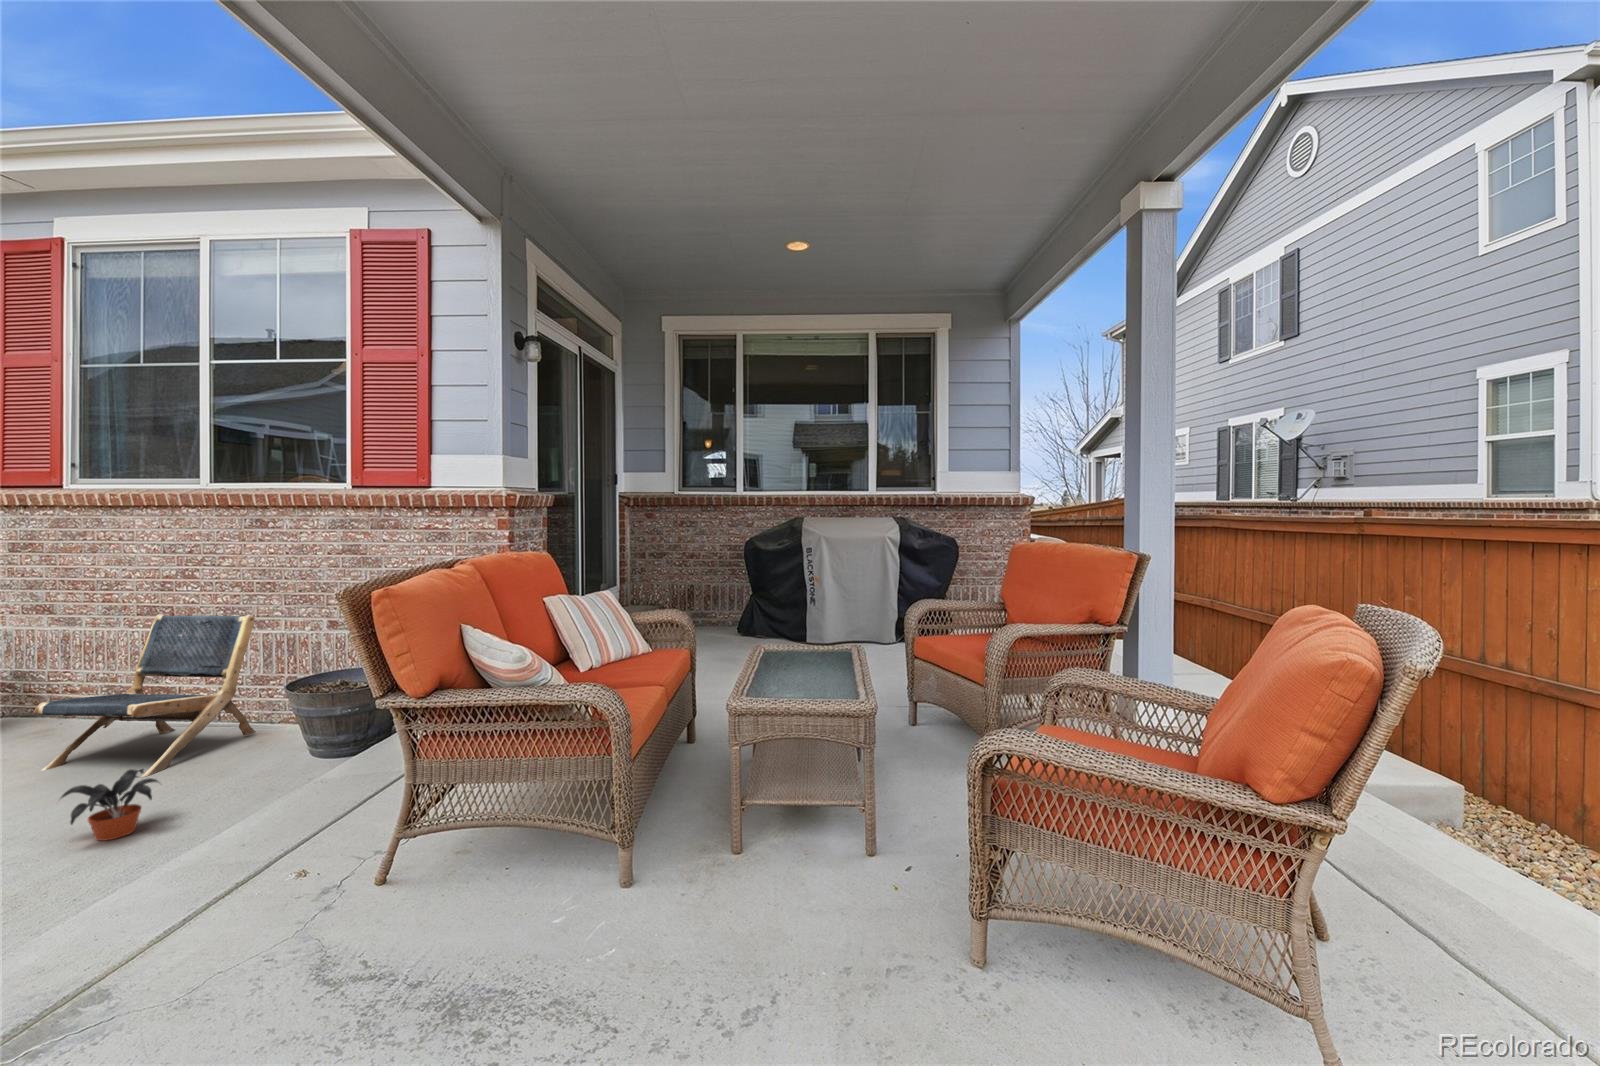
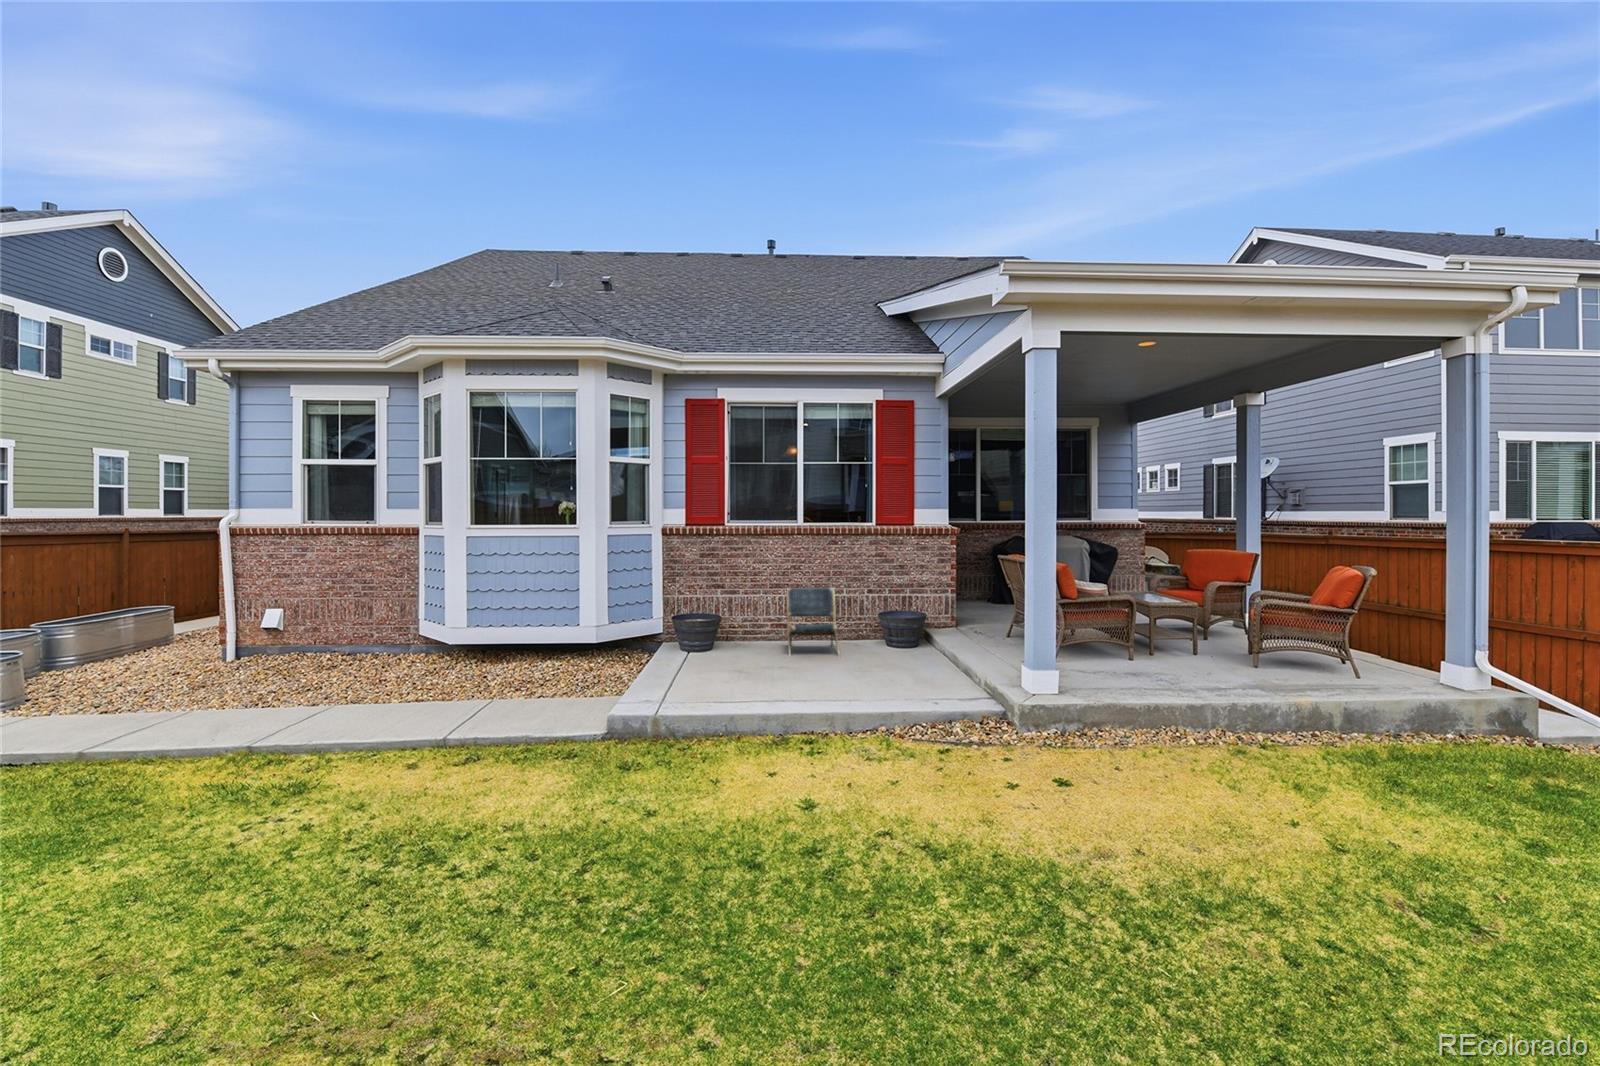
potted plant: present [61,769,158,841] -> none [878,645,908,670]

